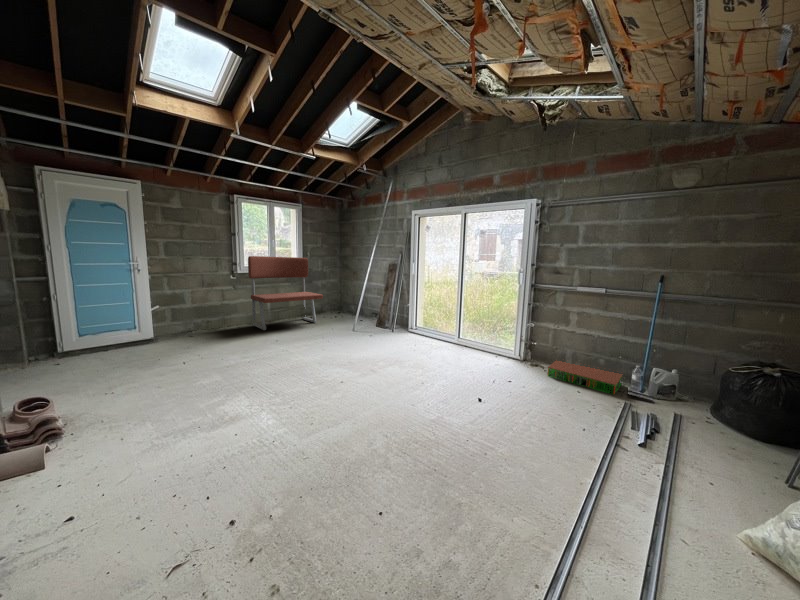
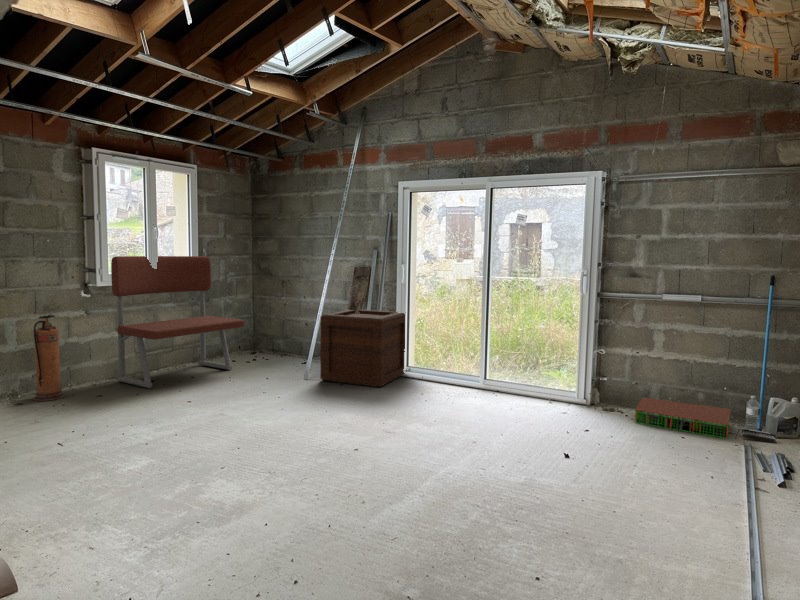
fire extinguisher: none [202,287,220,334] -> present [33,315,64,401]
wooden crate: none [360,291,416,339] -> present [320,310,405,387]

